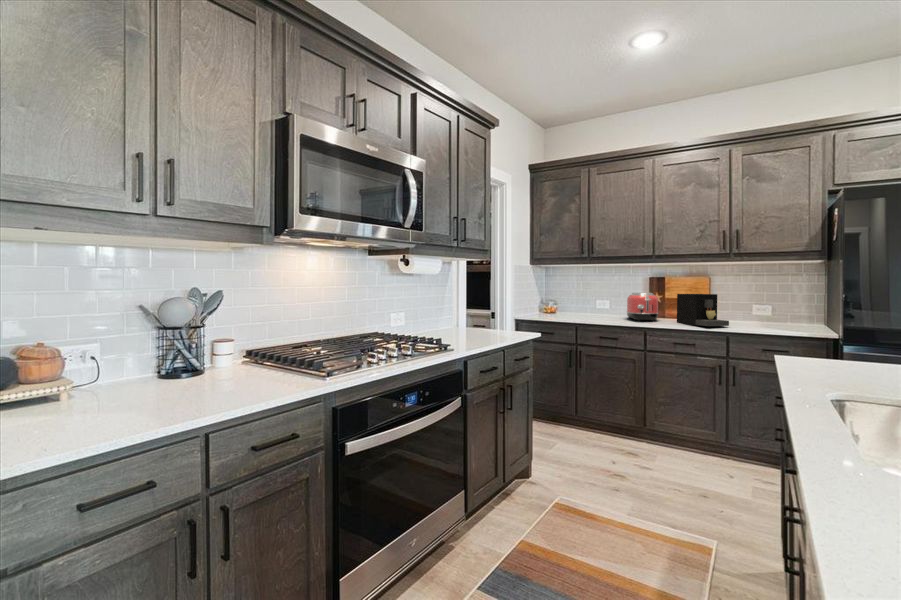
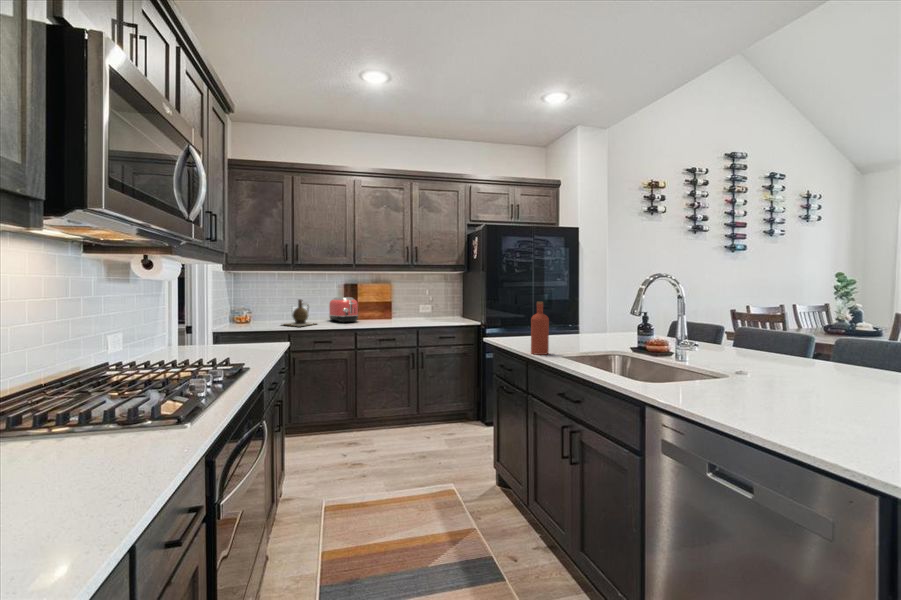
ceramic jug: none [571,294,611,321] -> present [286,299,312,326]
coffee maker: present [677,294,729,326] -> none [373,298,413,324]
bottle: none [825,298,864,385] -> present [531,302,549,355]

